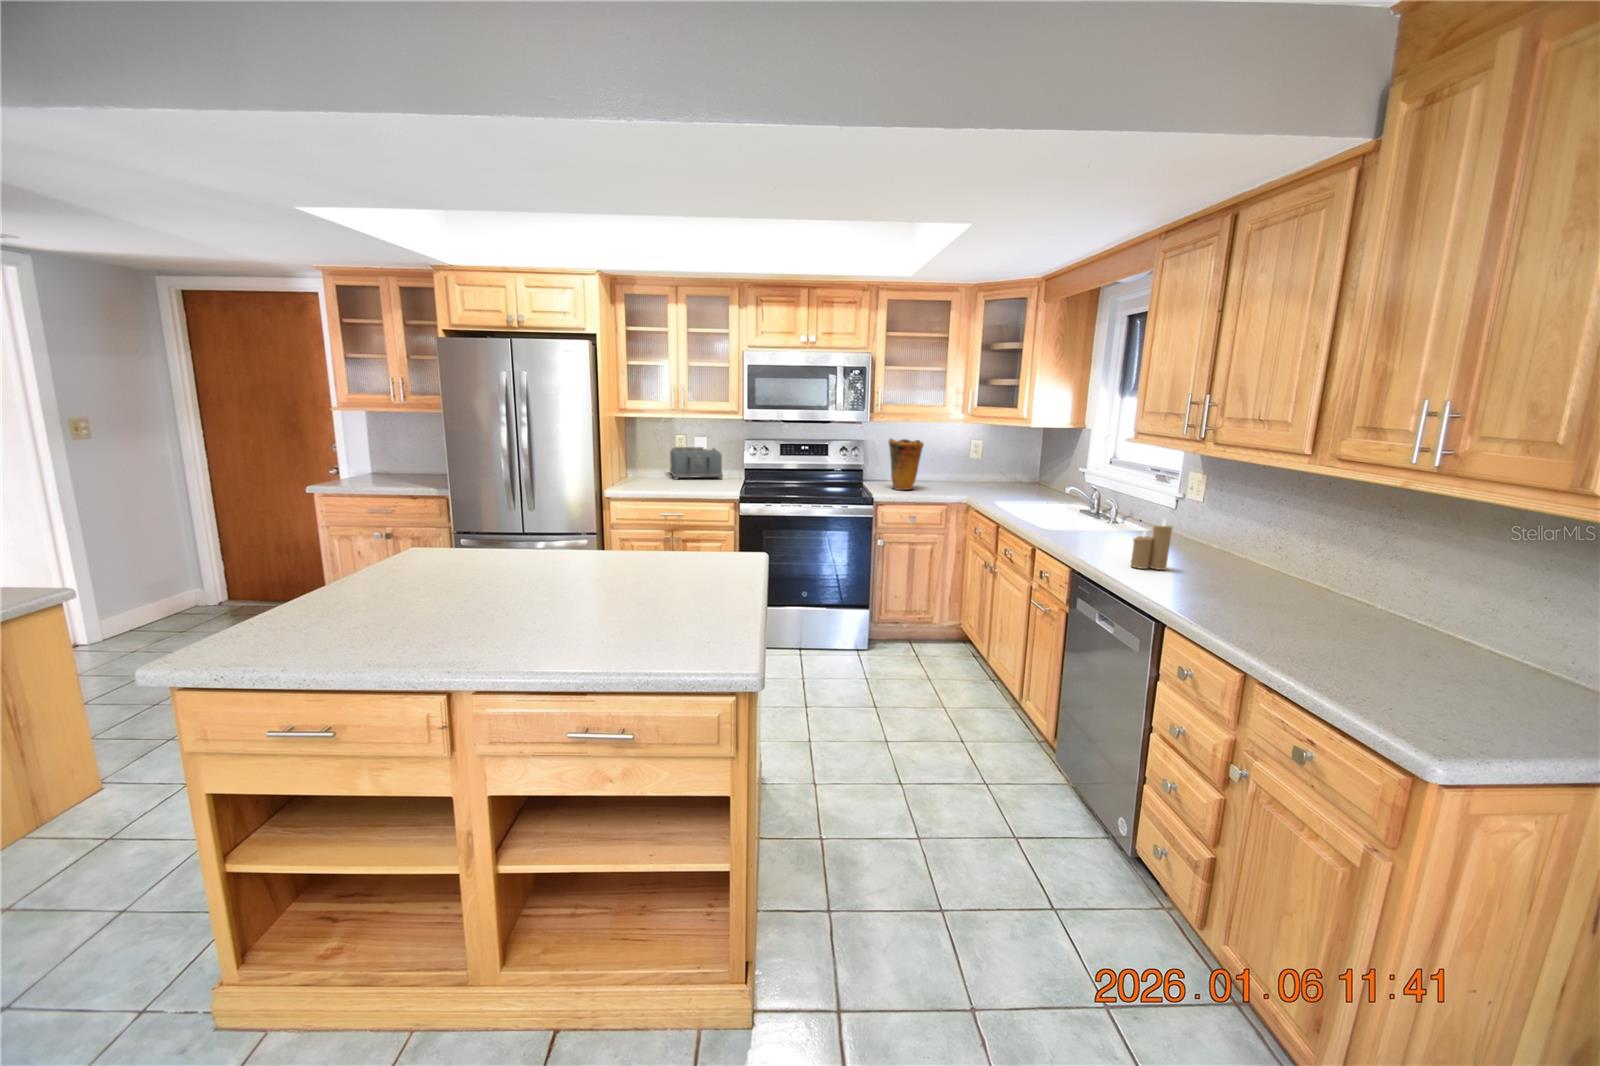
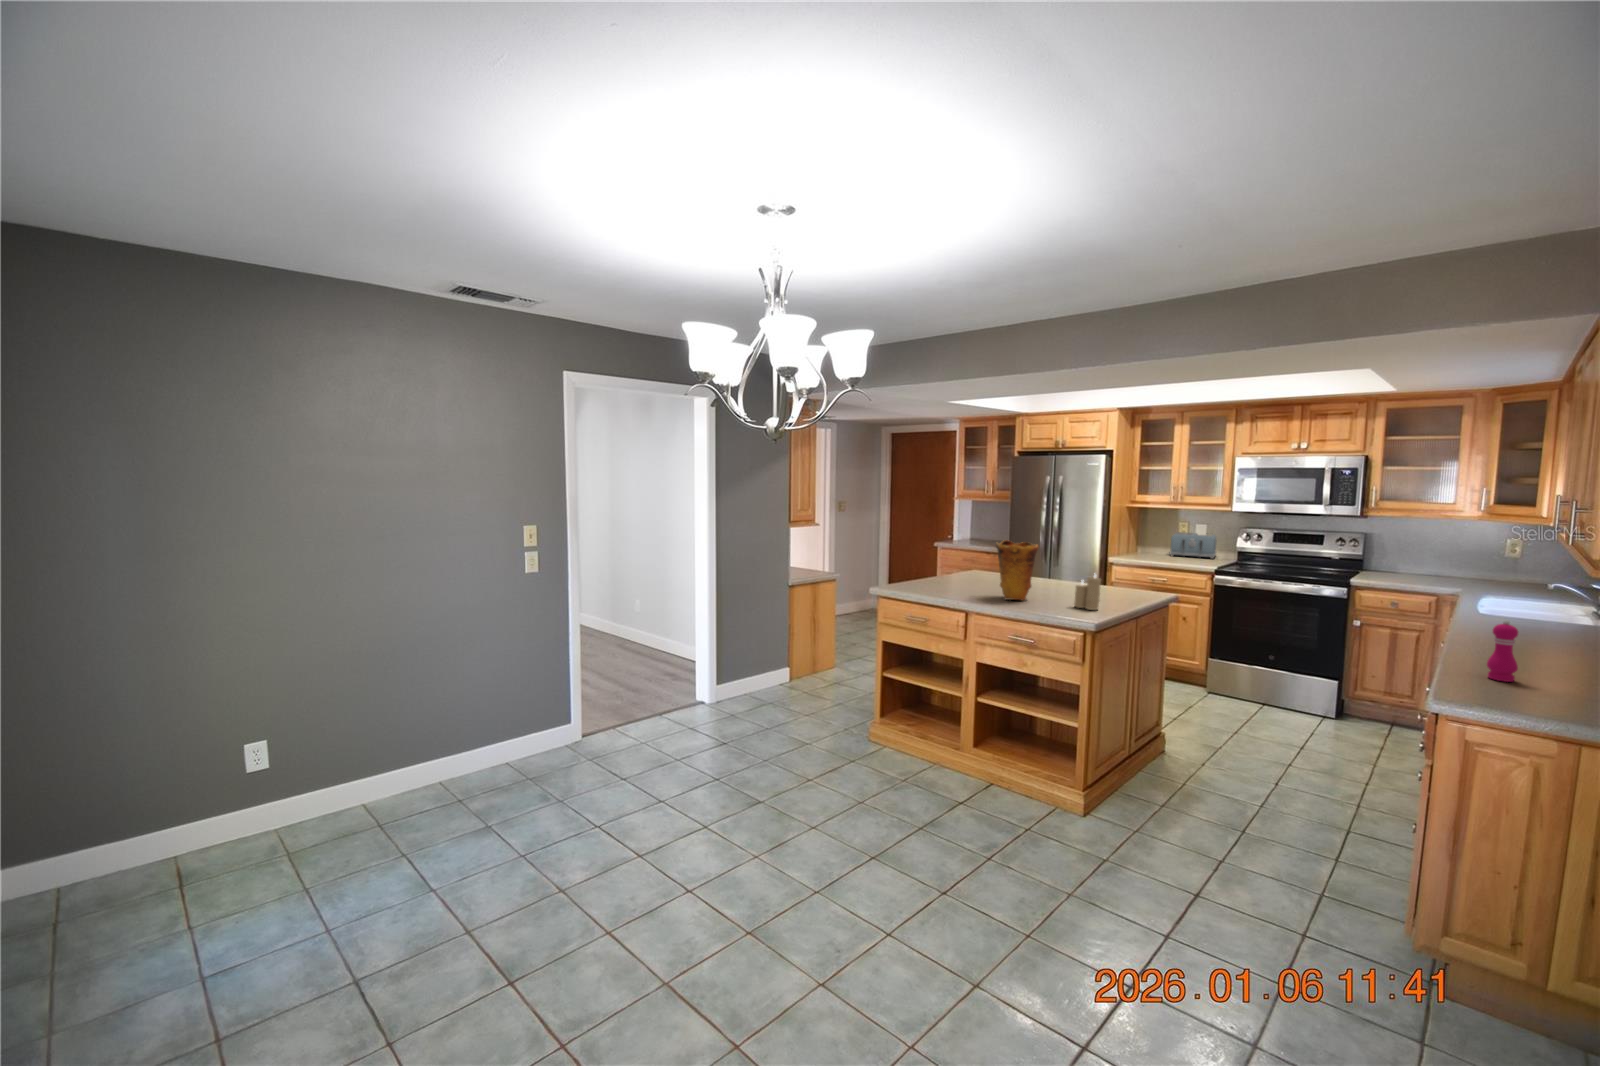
vase: present [889,439,924,490] -> present [996,540,1038,600]
candle: present [1131,520,1172,570] -> present [1074,574,1101,610]
pepper mill: none [1261,571,1303,655] -> present [1487,620,1518,682]

